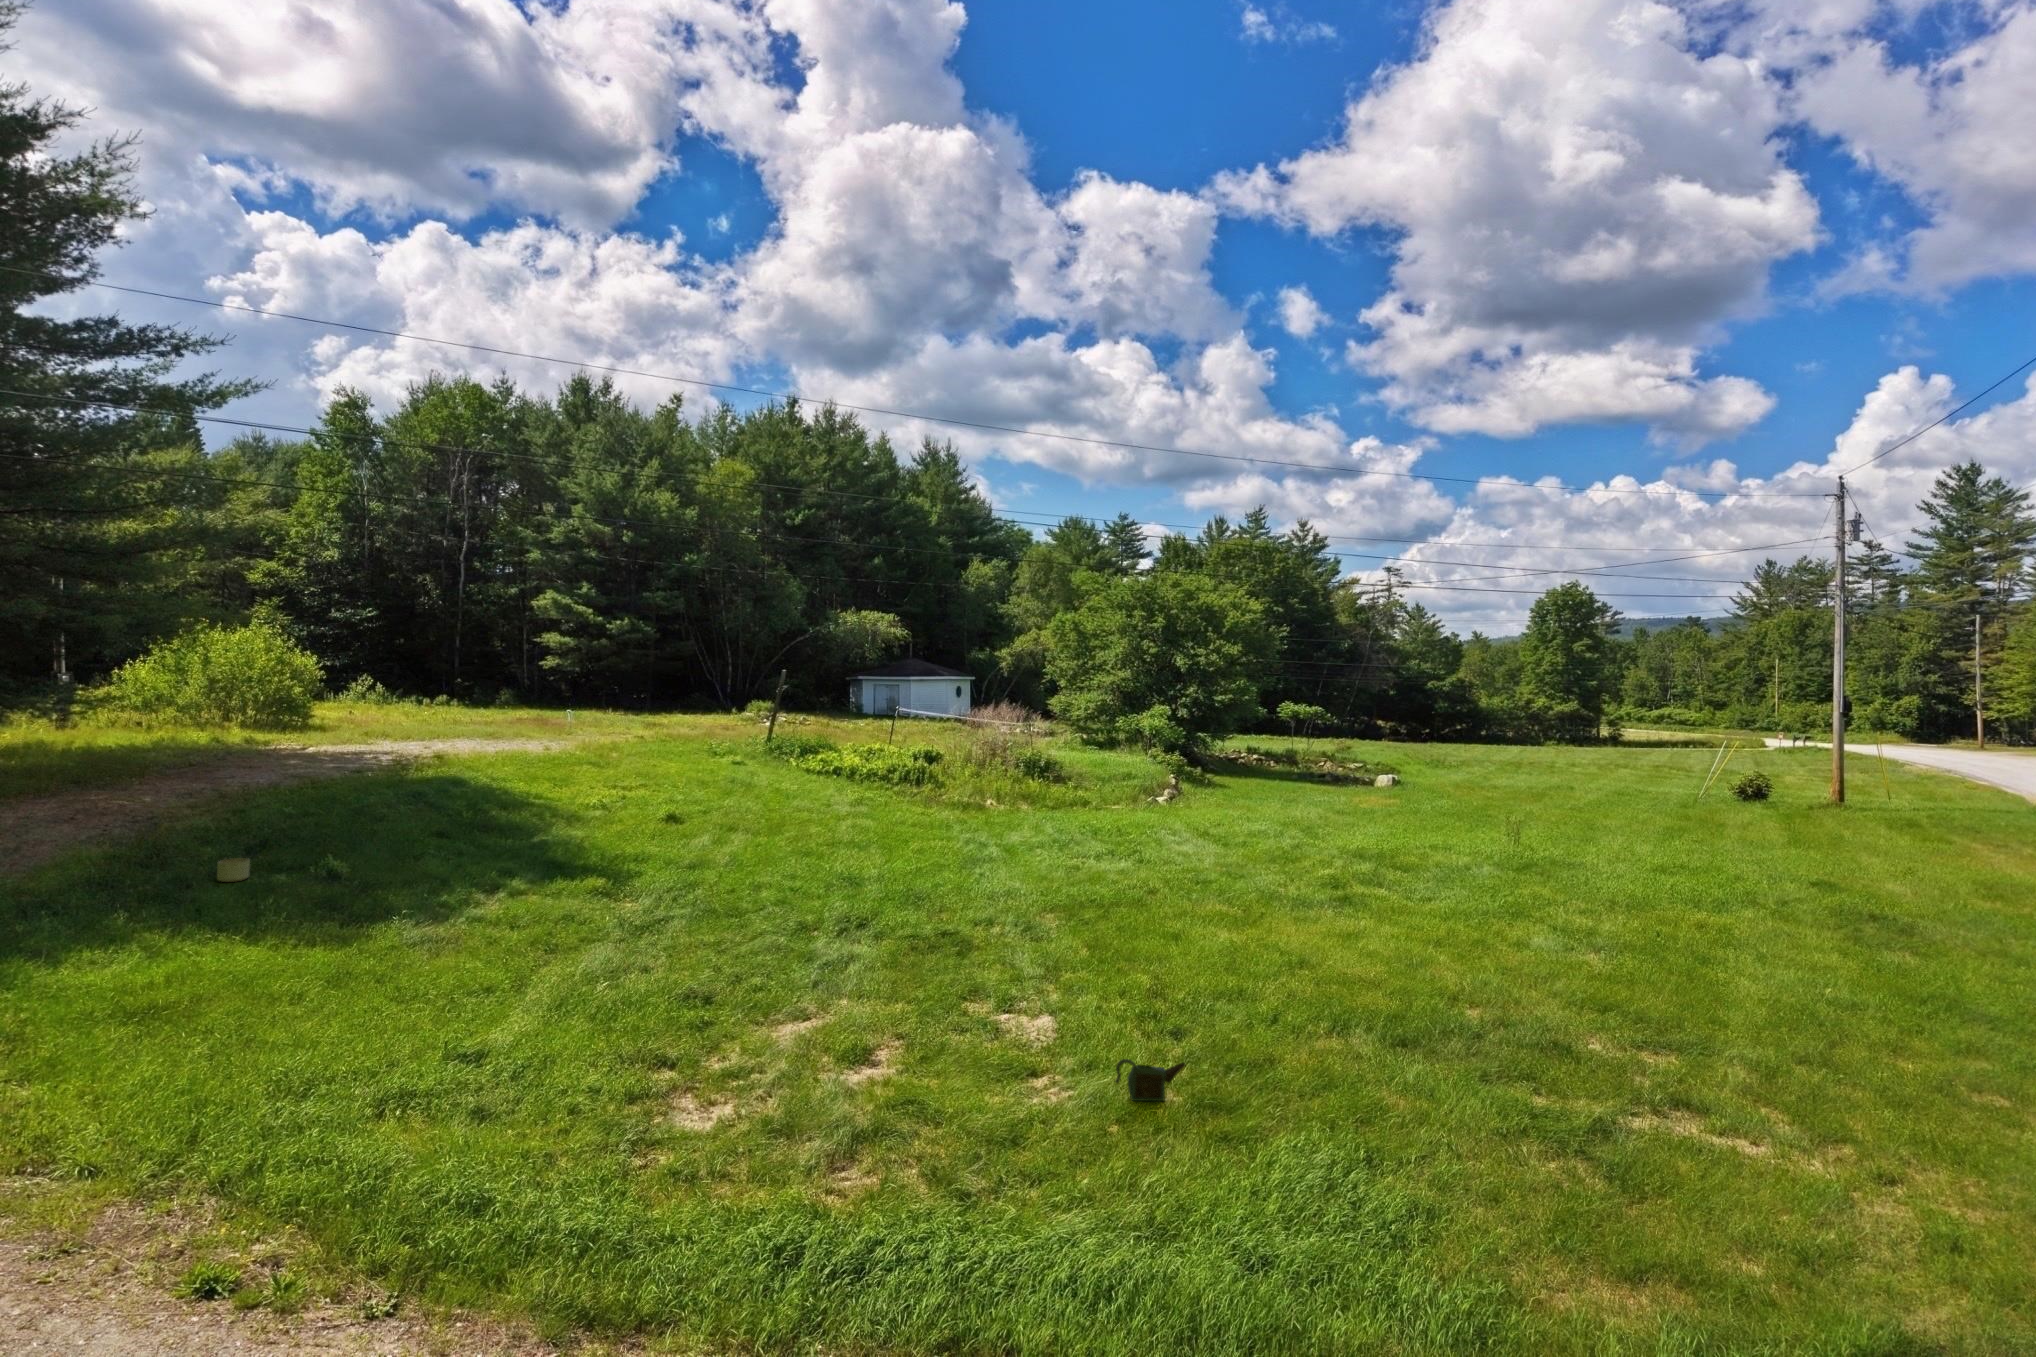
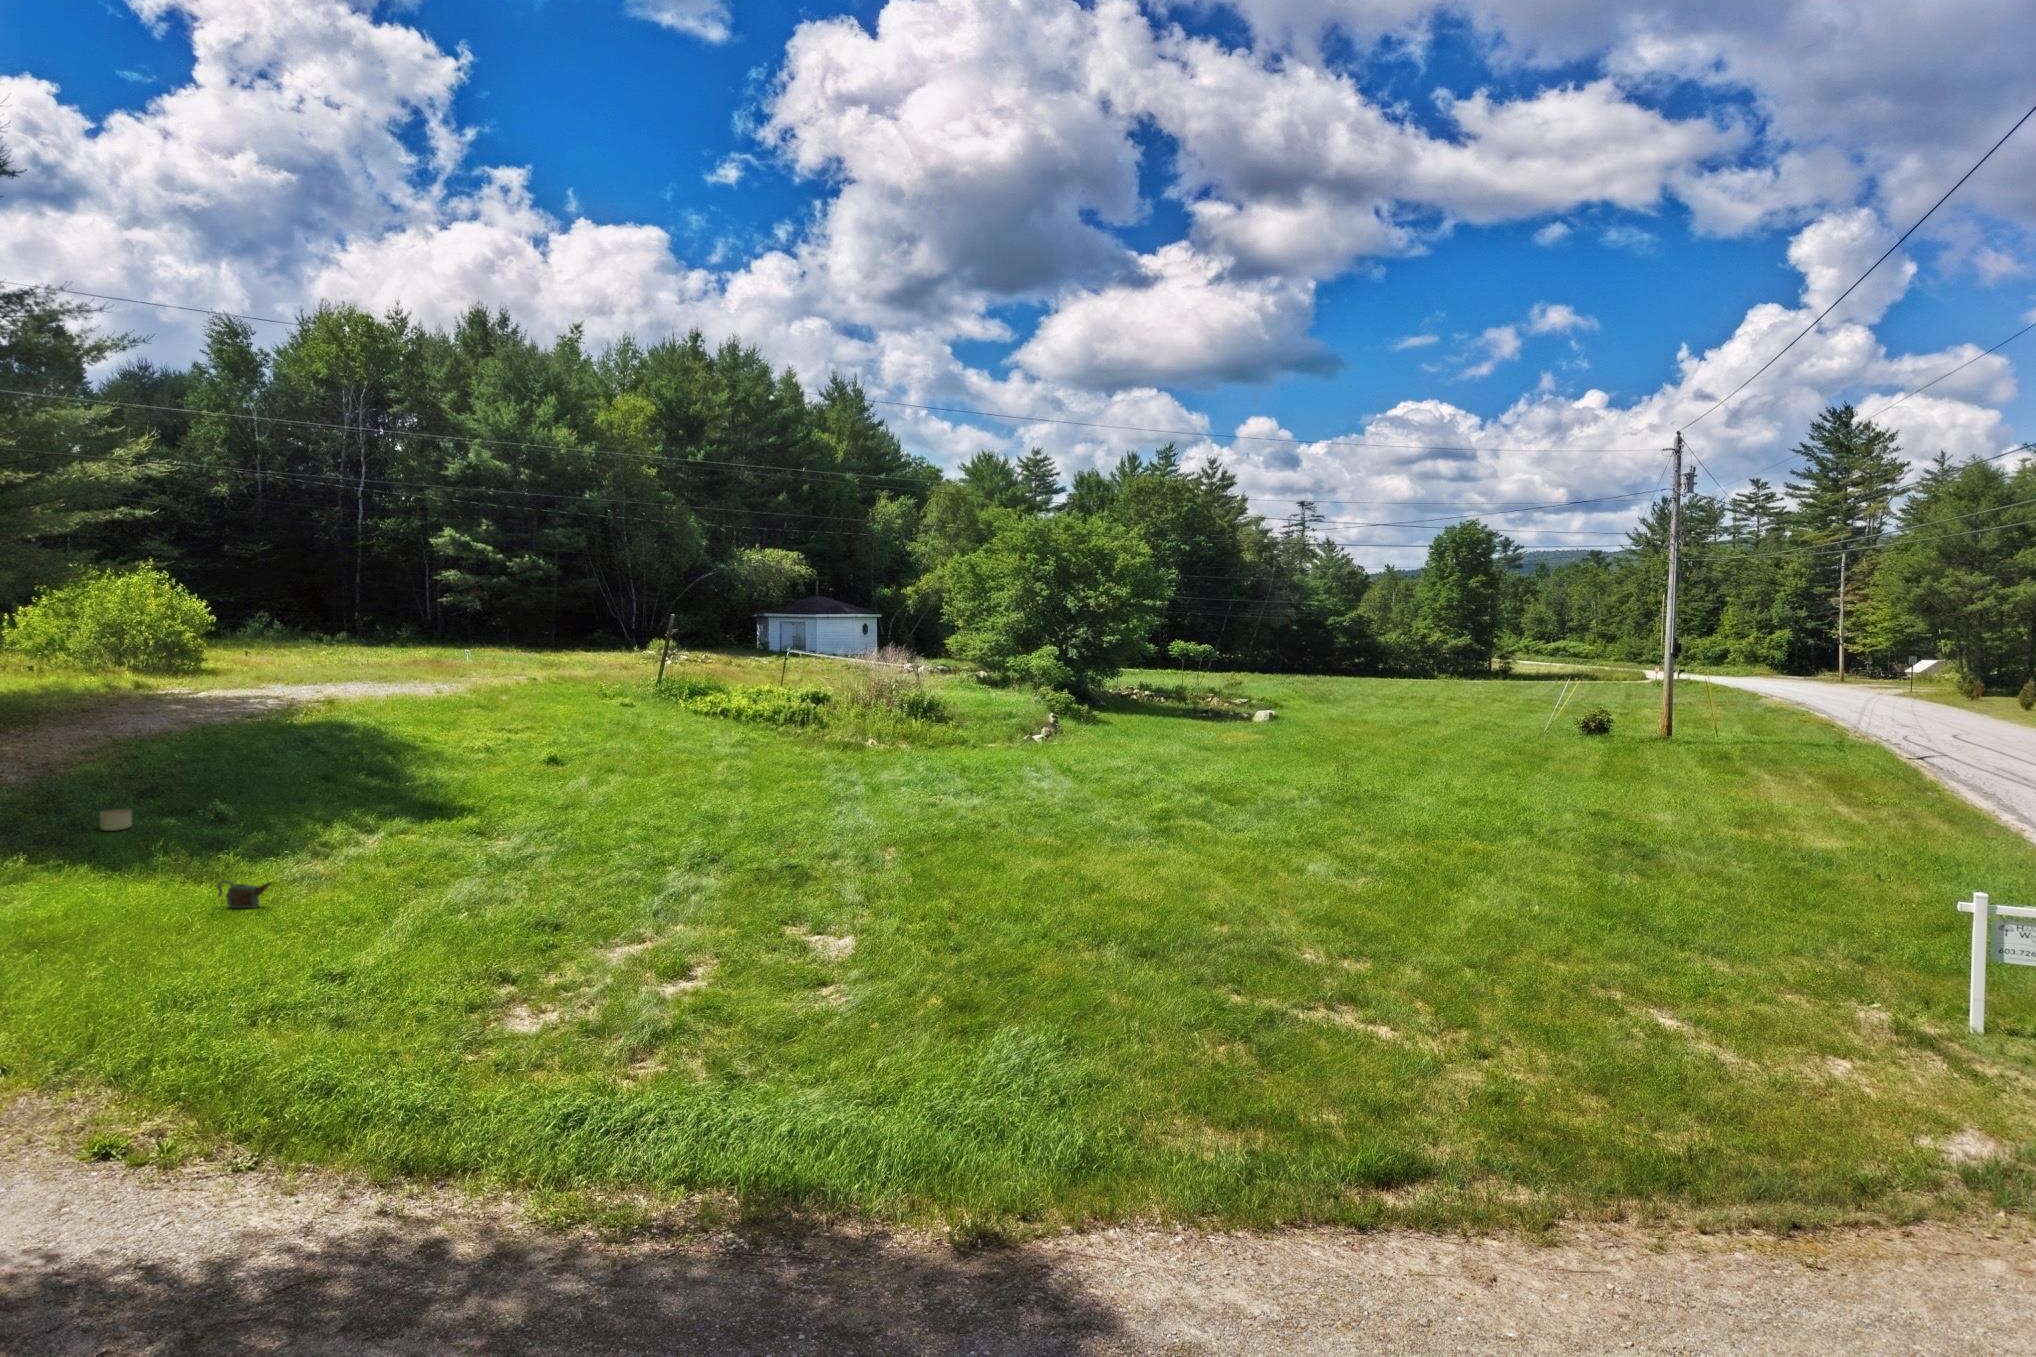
watering can: present [1115,1059,1185,1101] -> present [217,880,272,908]

